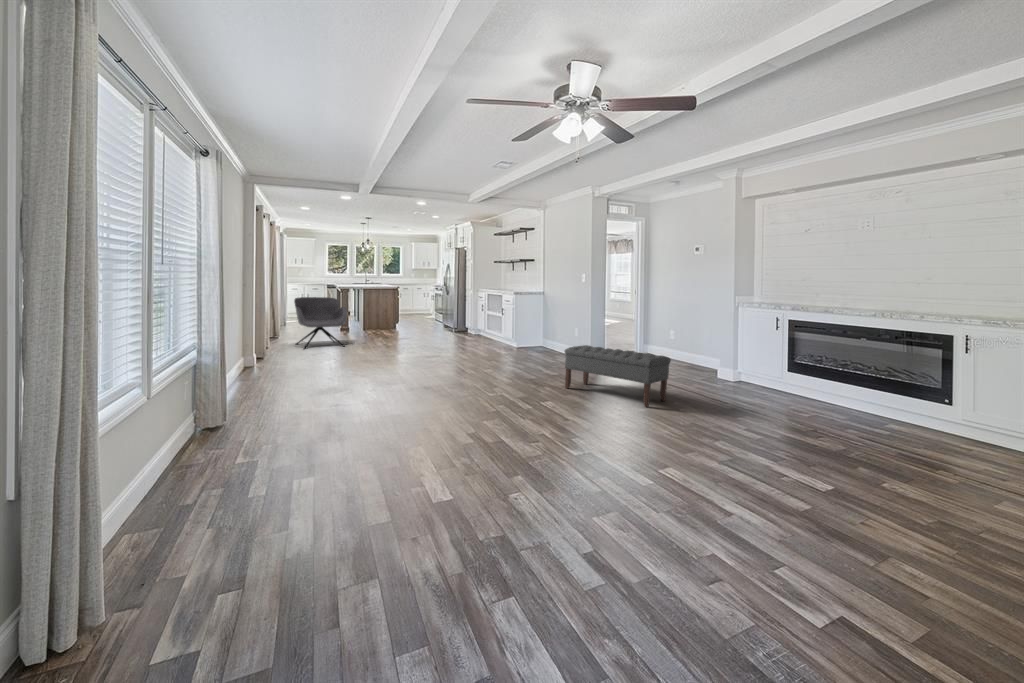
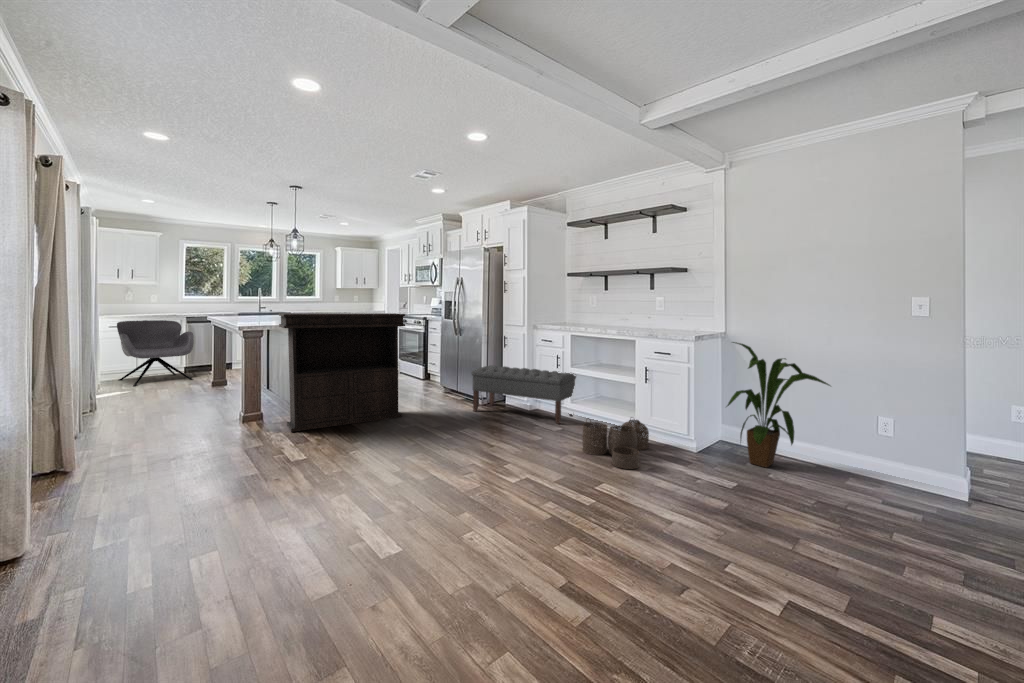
console table: none [397,290,503,393] -> present [279,313,405,432]
house plant: none [829,327,983,476] -> present [727,342,830,467]
woven basket: none [661,402,740,458] -> present [582,419,649,469]

